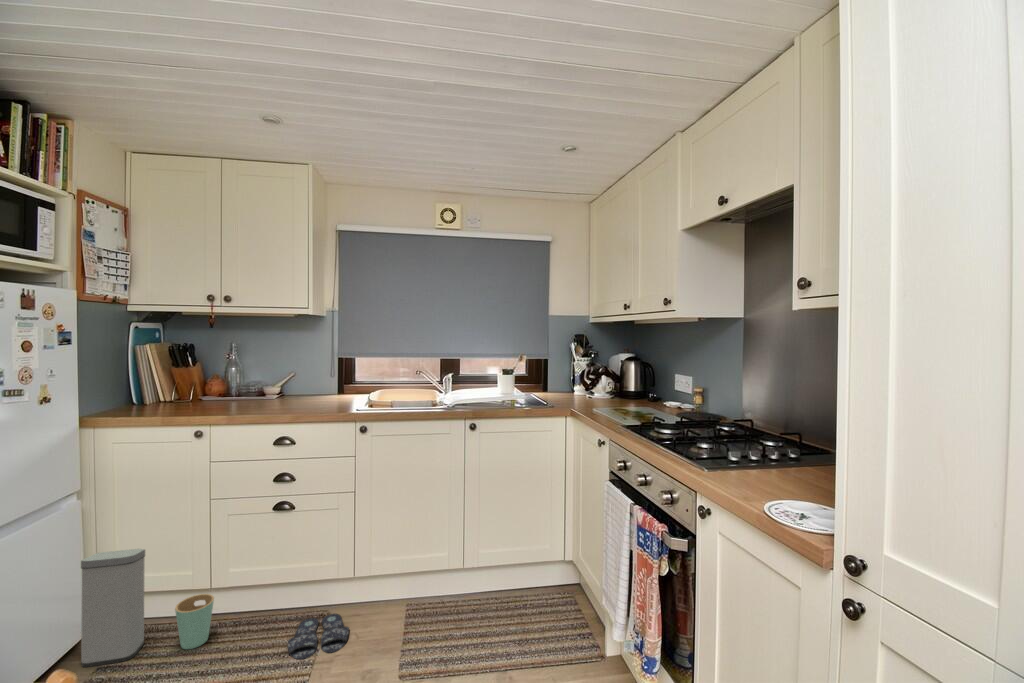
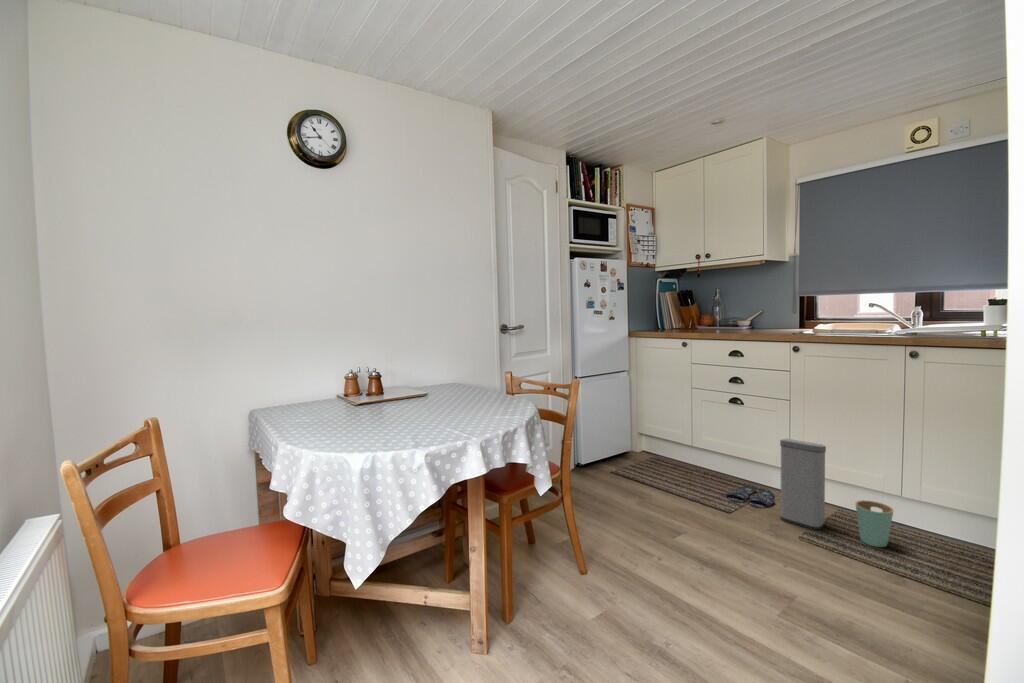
trash can: present [81,549,214,667] -> present [780,439,893,547]

